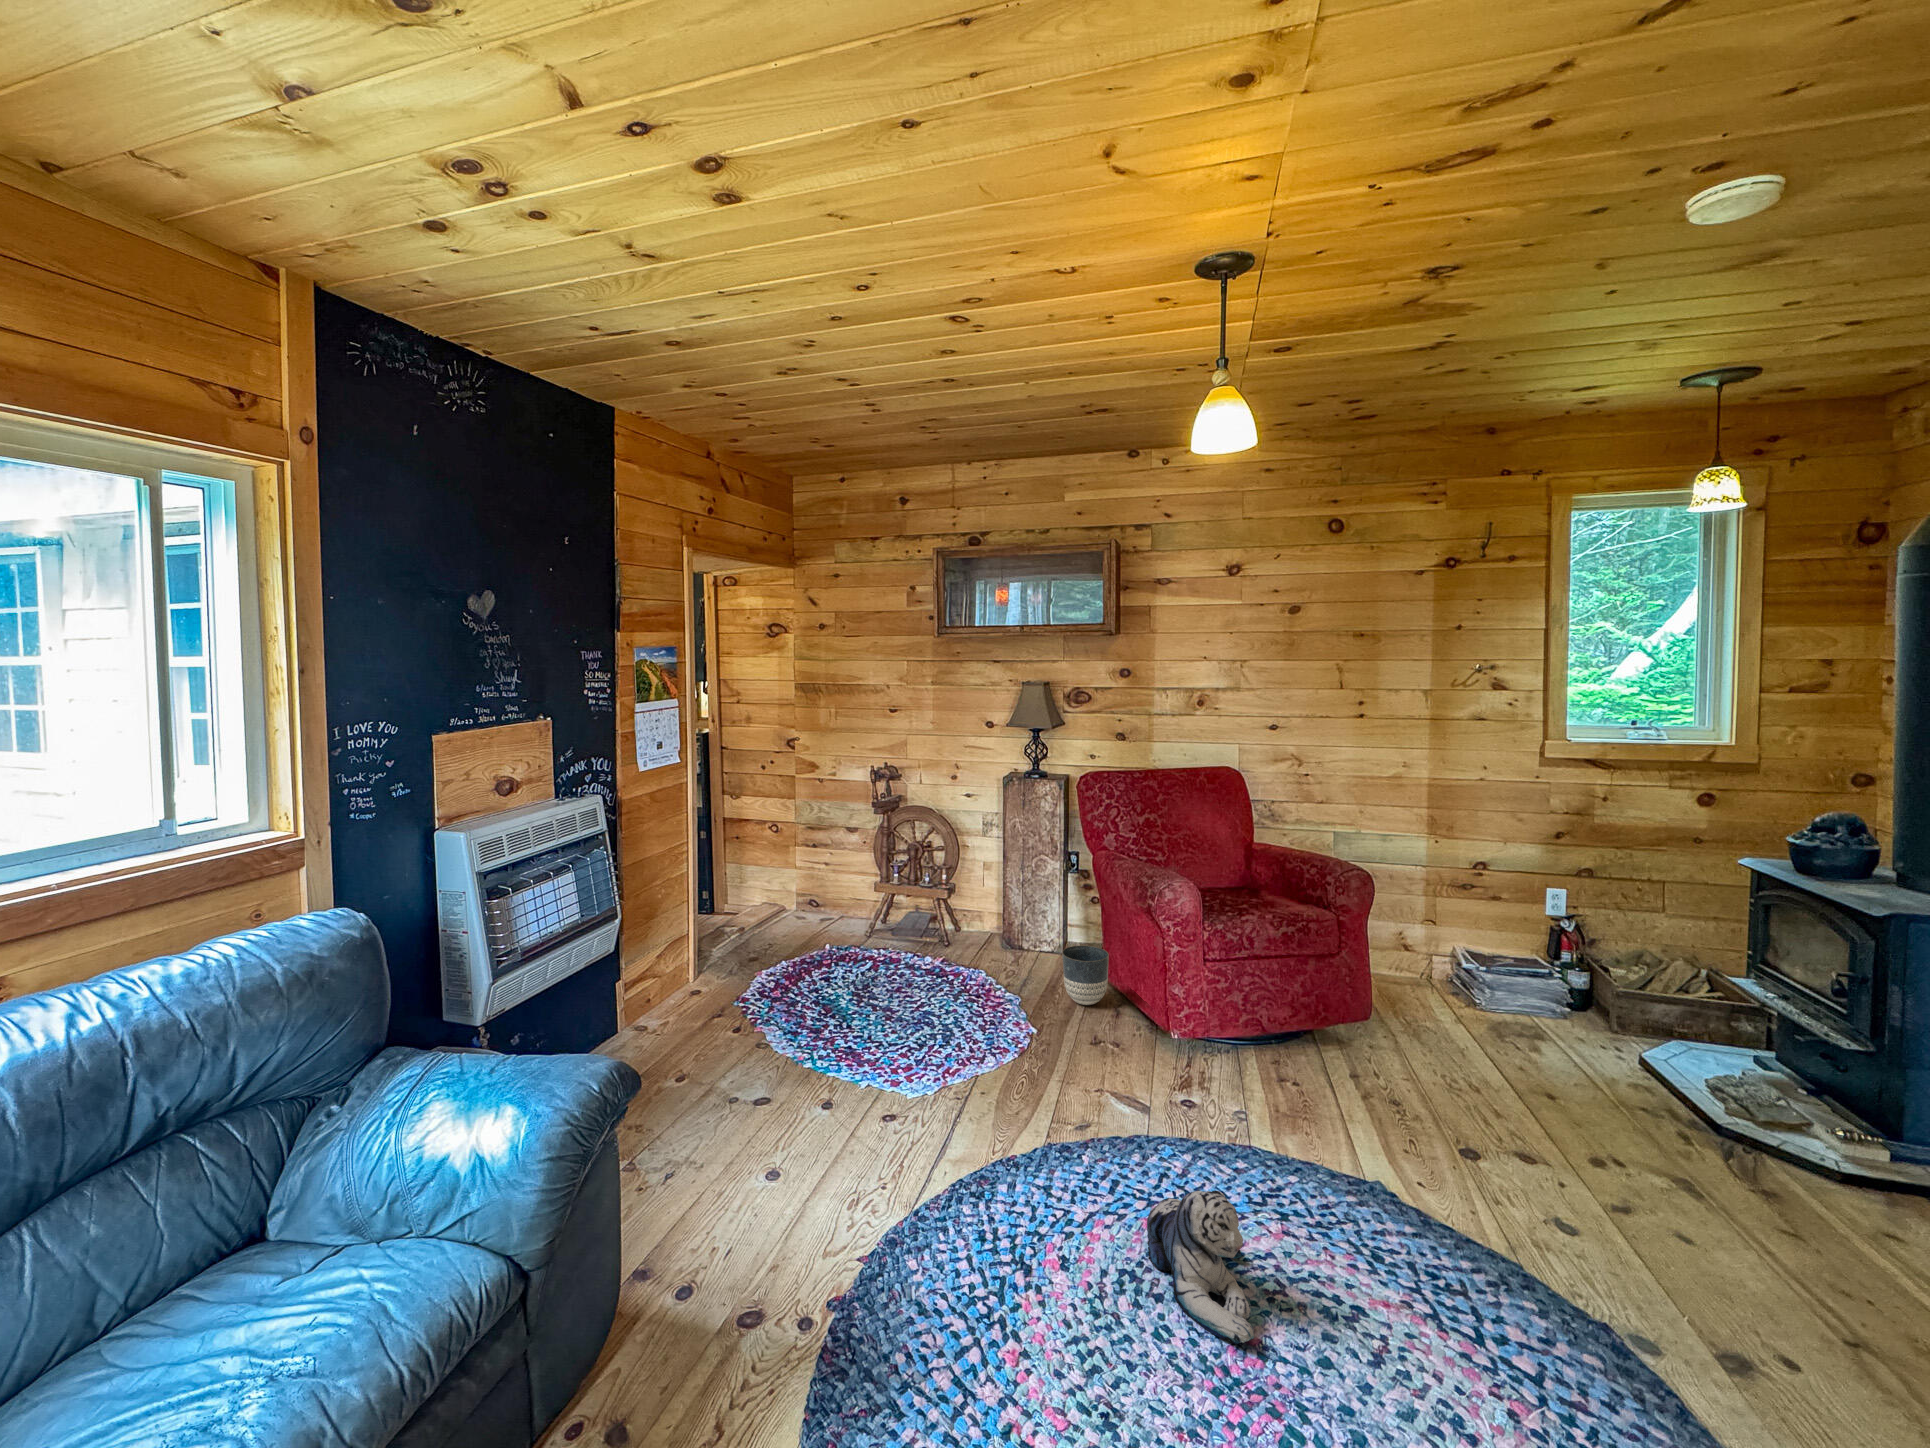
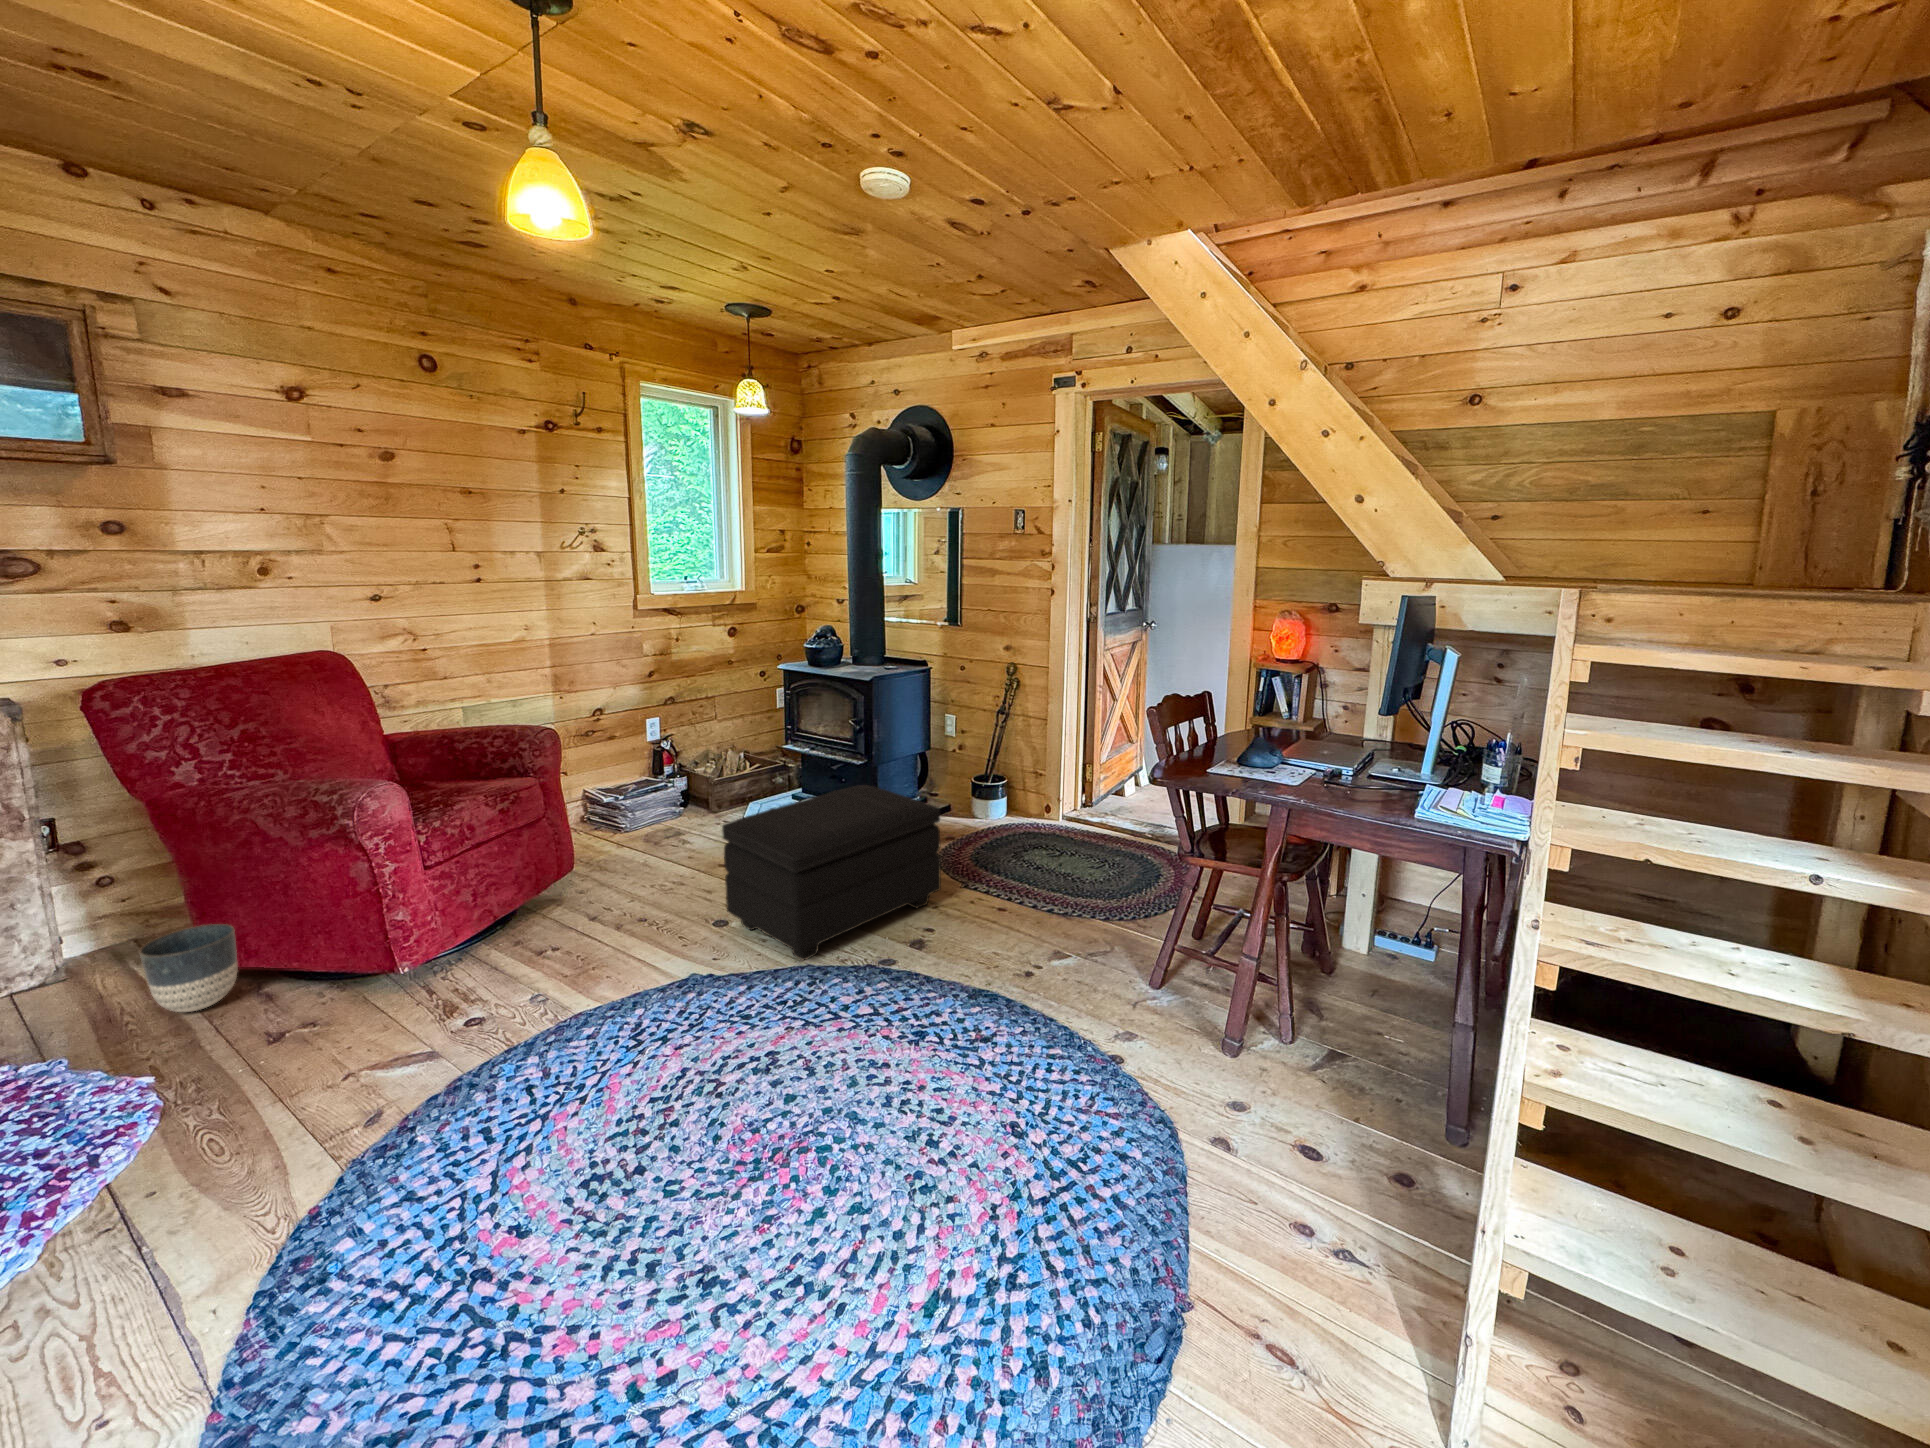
footstool: none [1471,1032,1867,1328] -> present [722,785,941,961]
plush toy: present [1147,1190,1254,1344] -> none [573,1035,742,1160]

